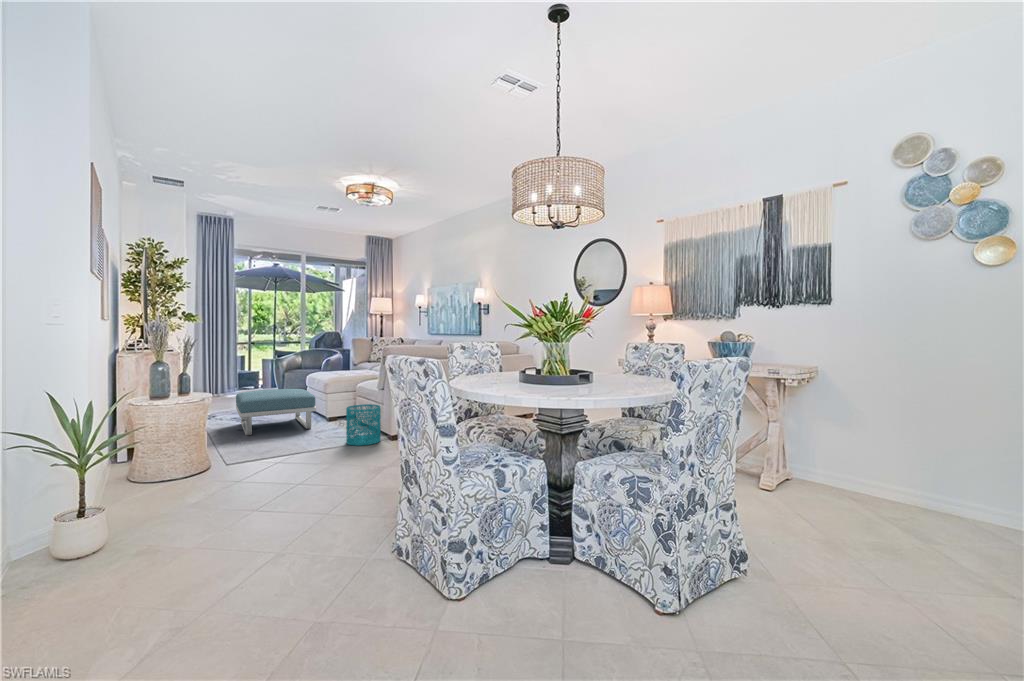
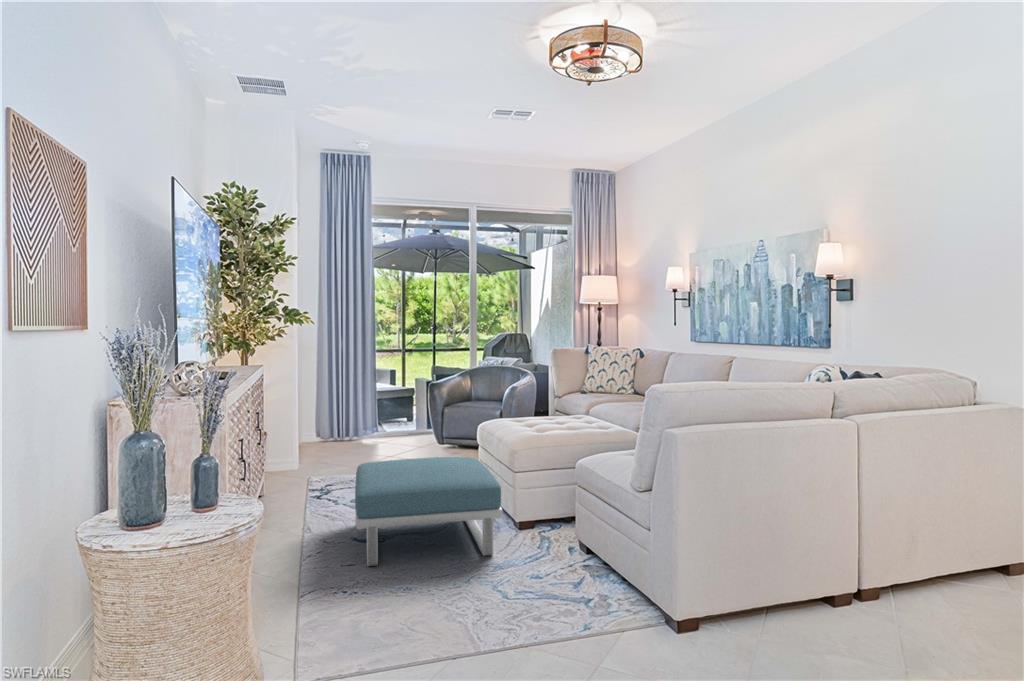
wastebasket: present [346,404,381,445] -> none [580,530,666,655]

